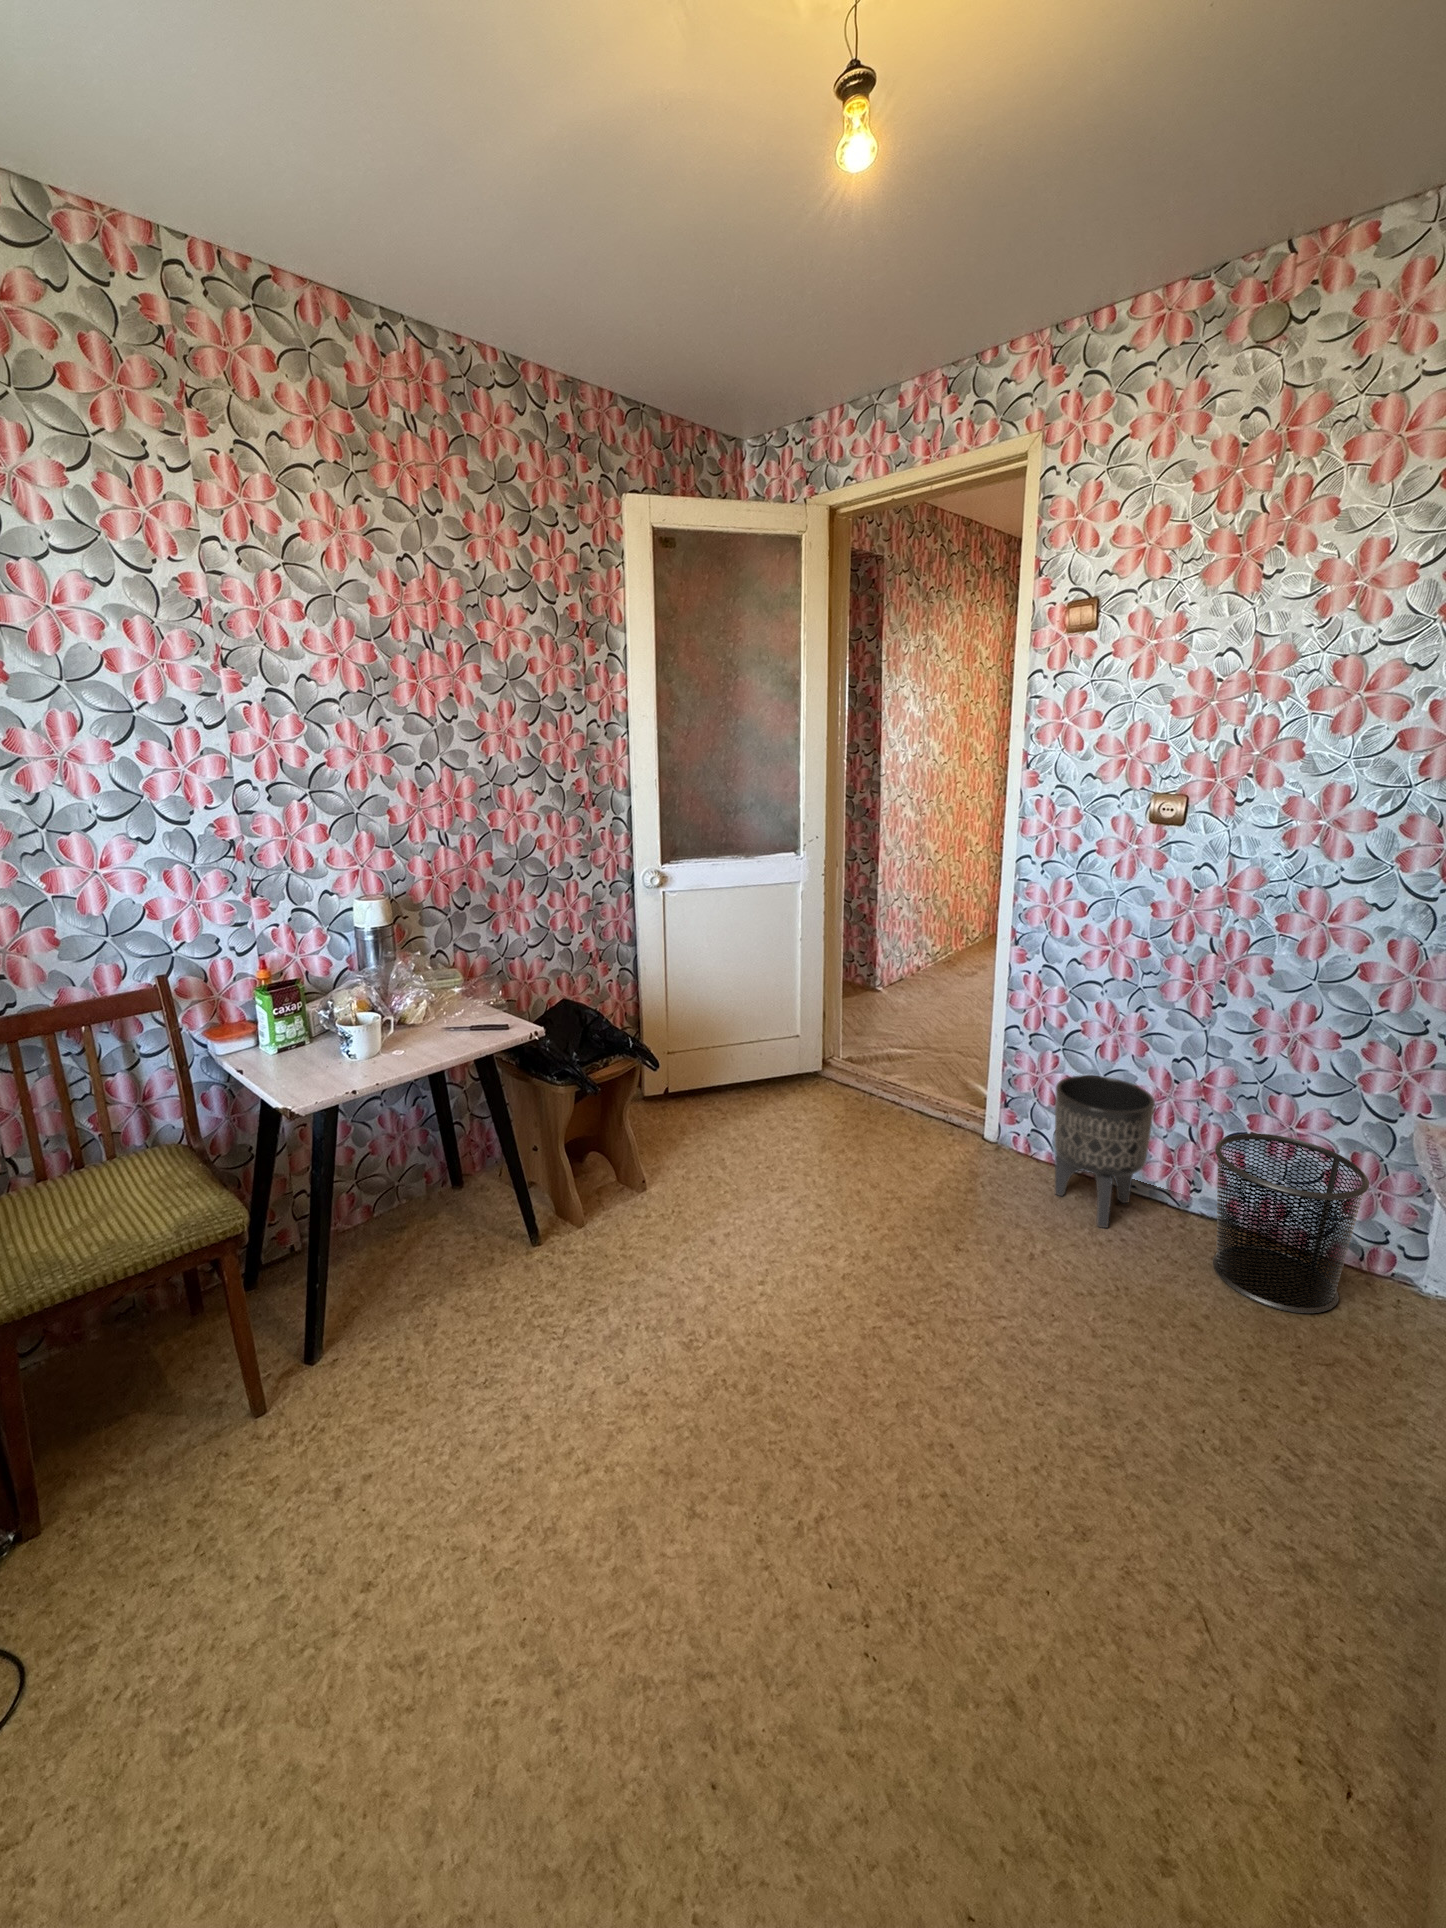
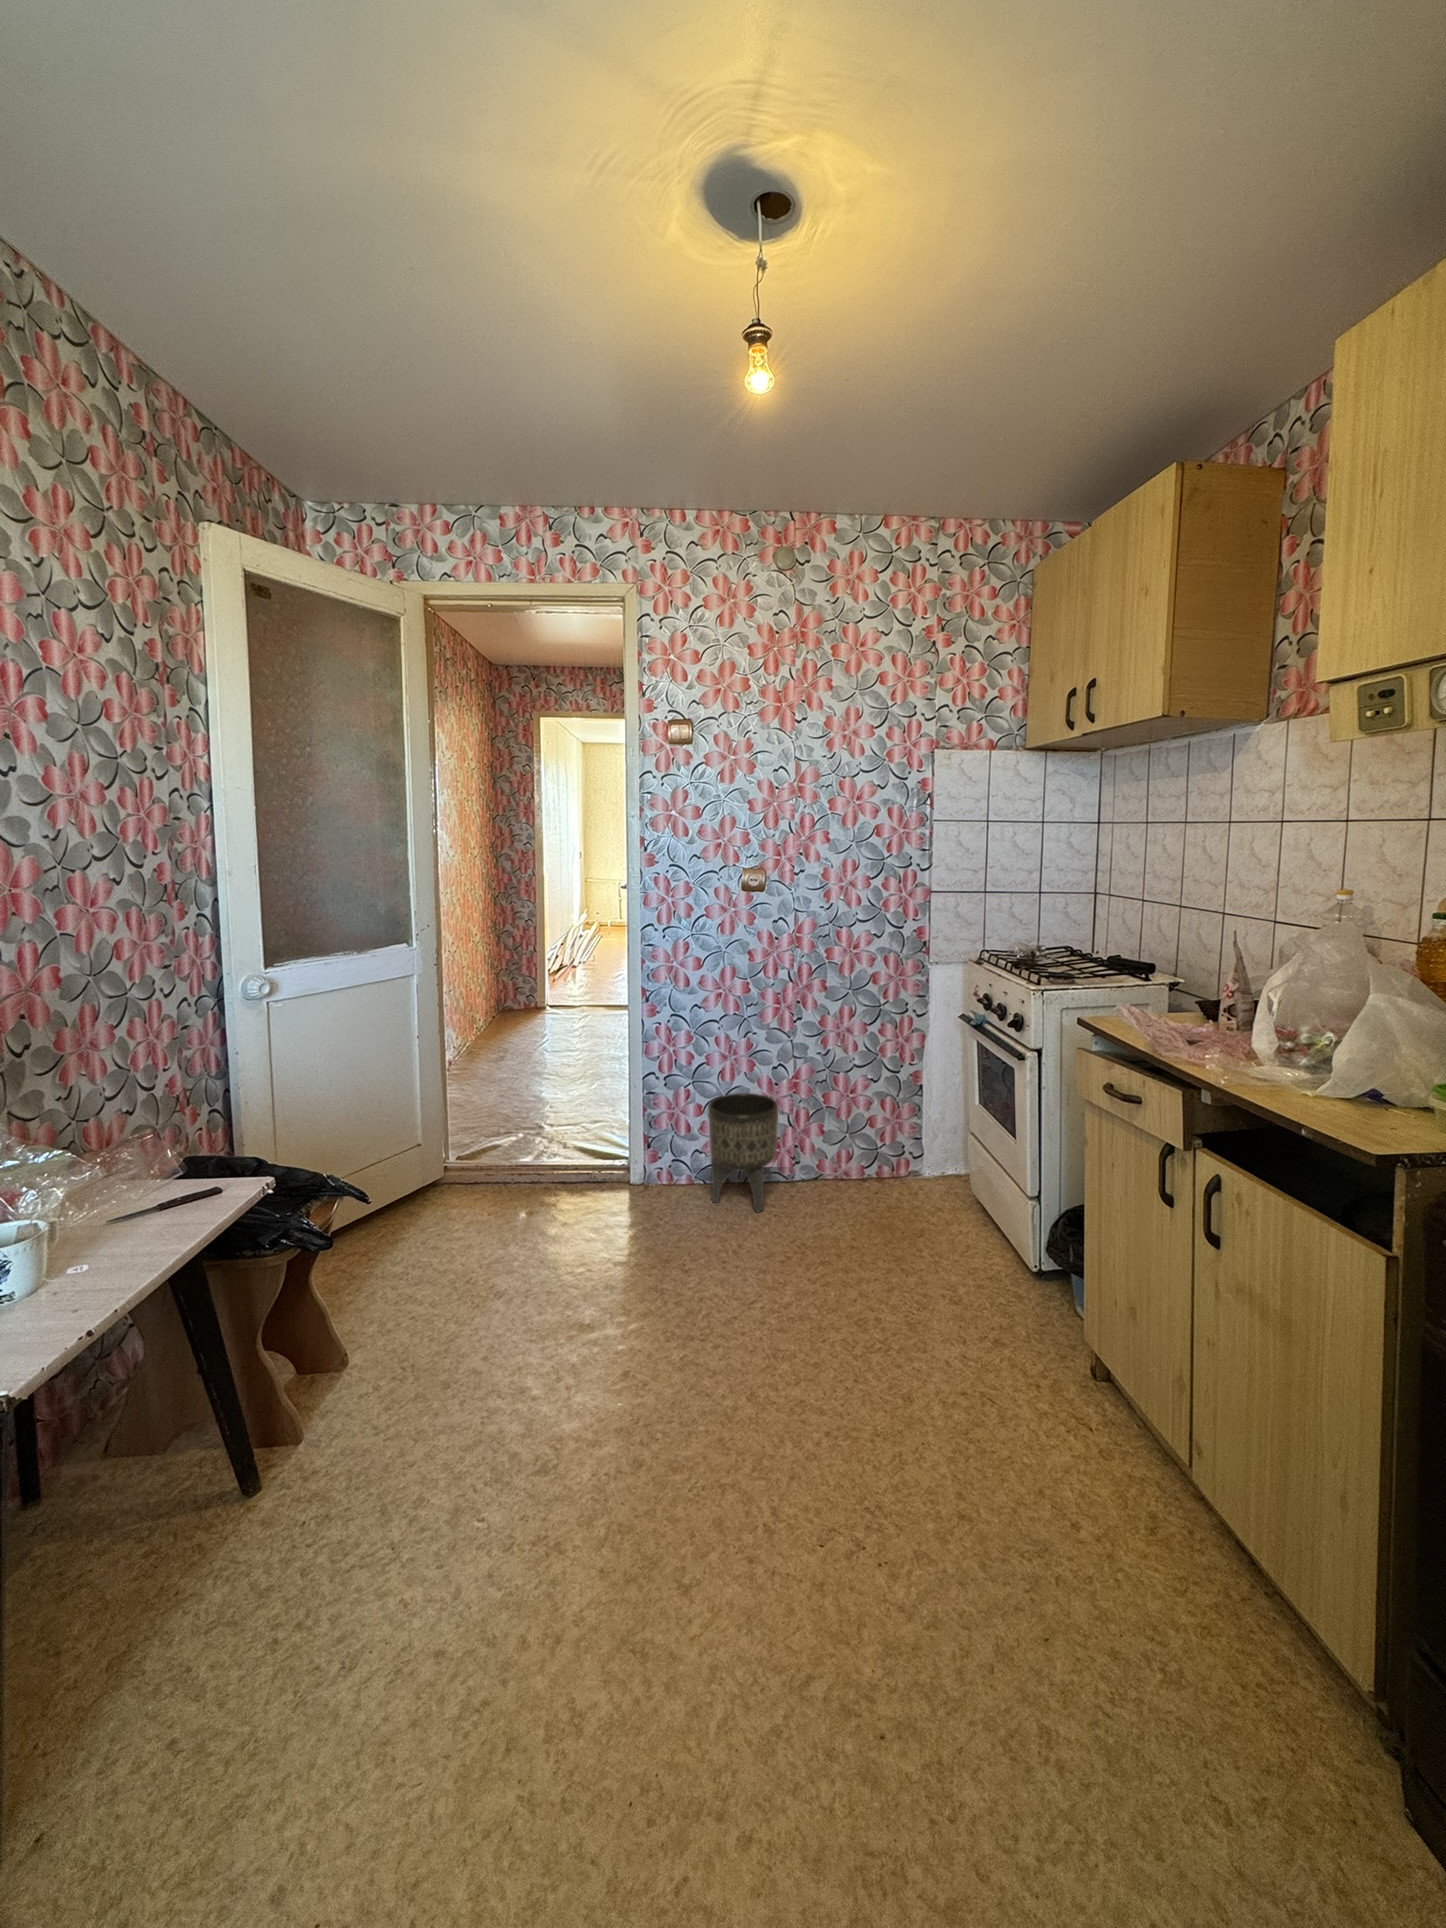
waste bin: present [1213,1133,1369,1313] -> none [825,1100,911,1218]

